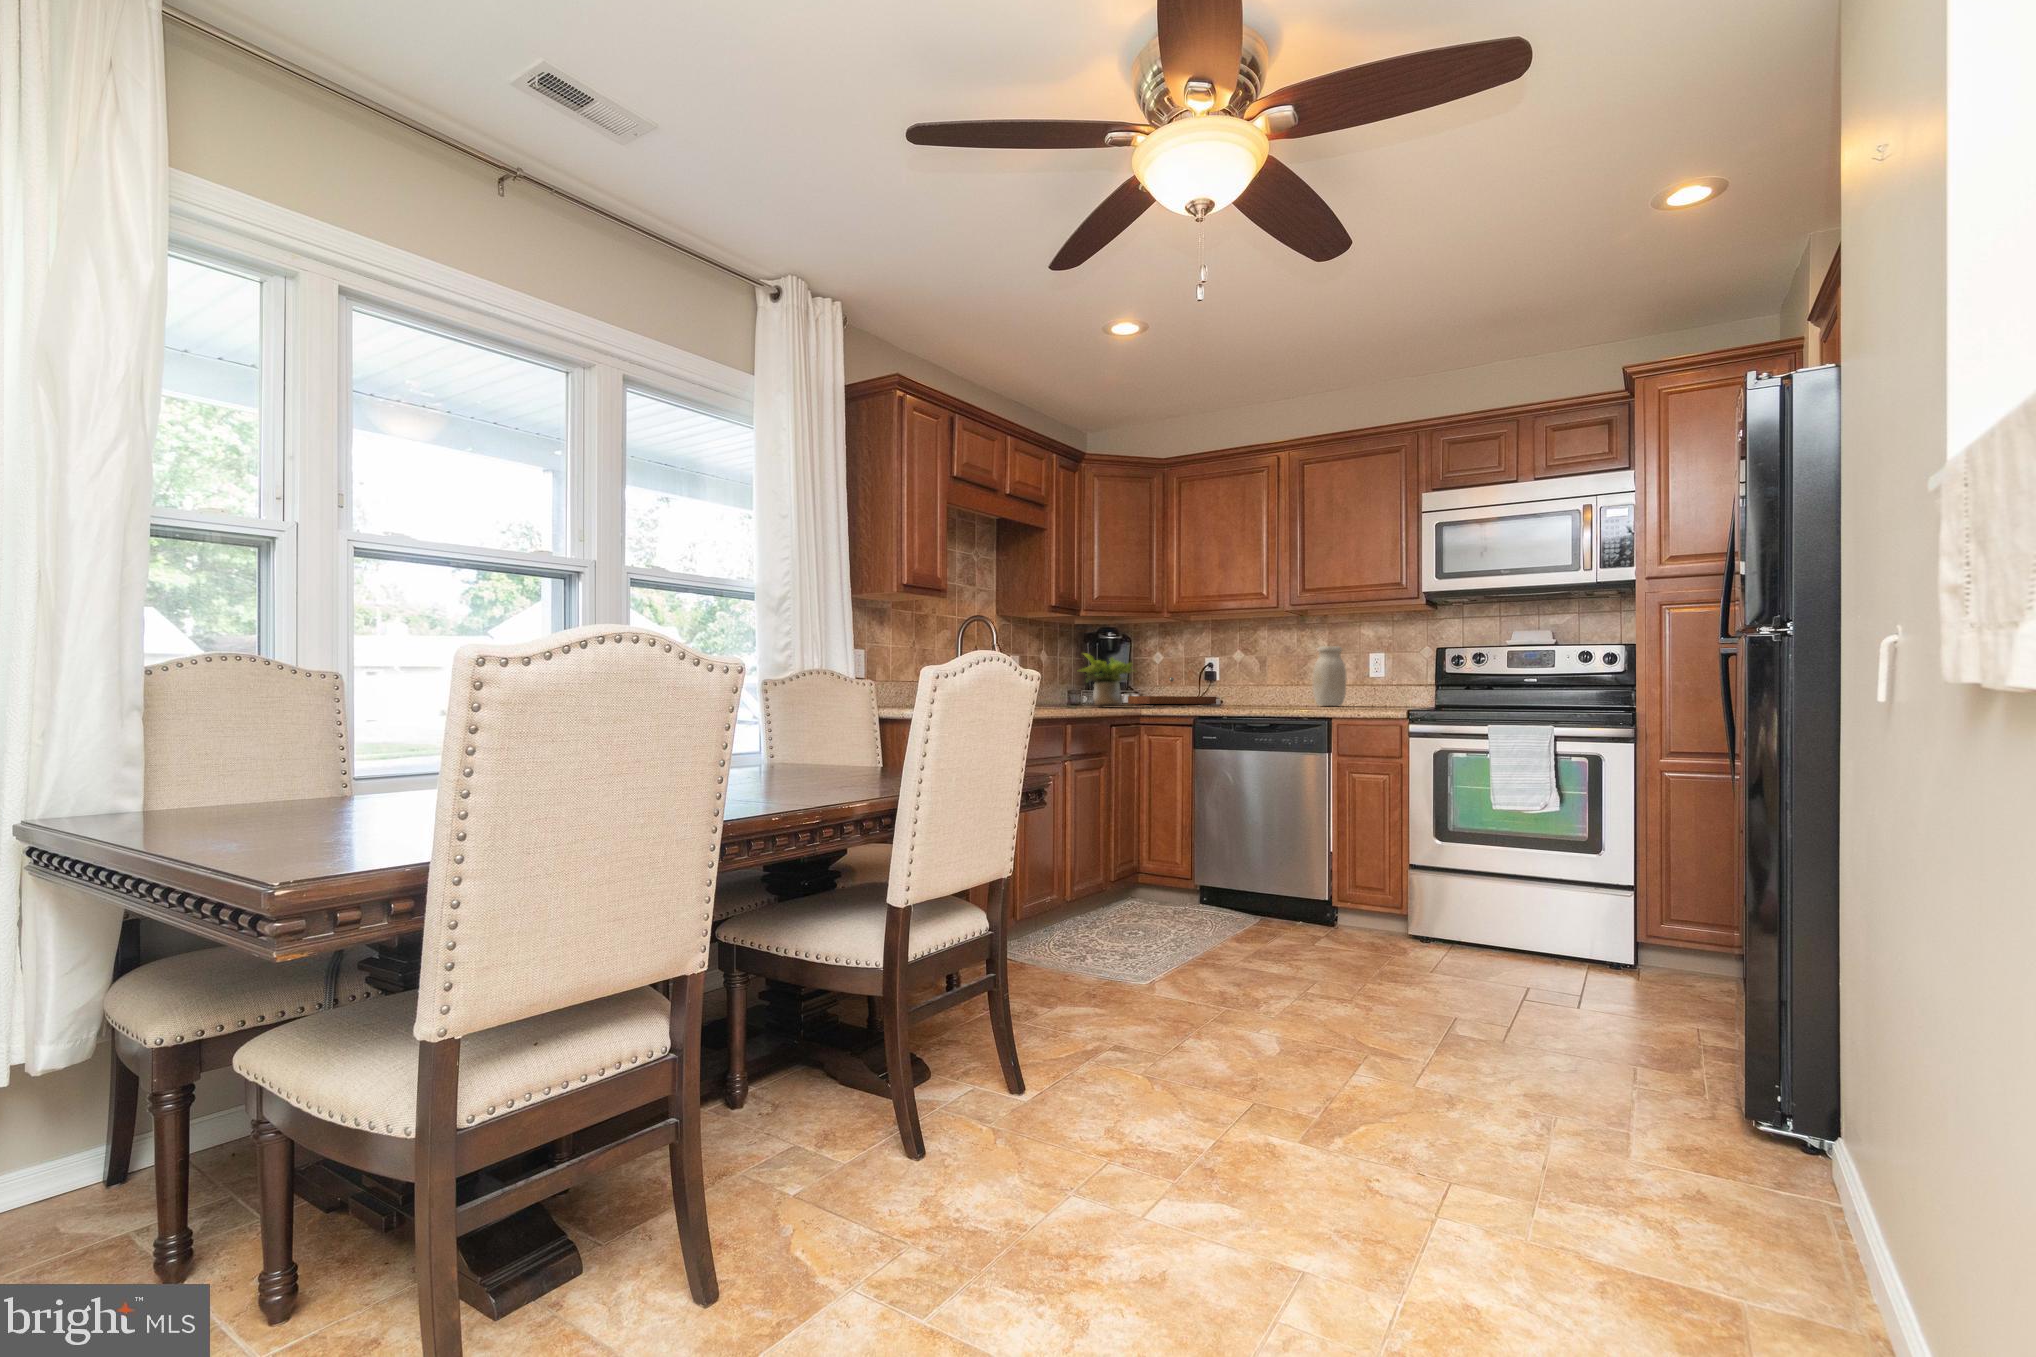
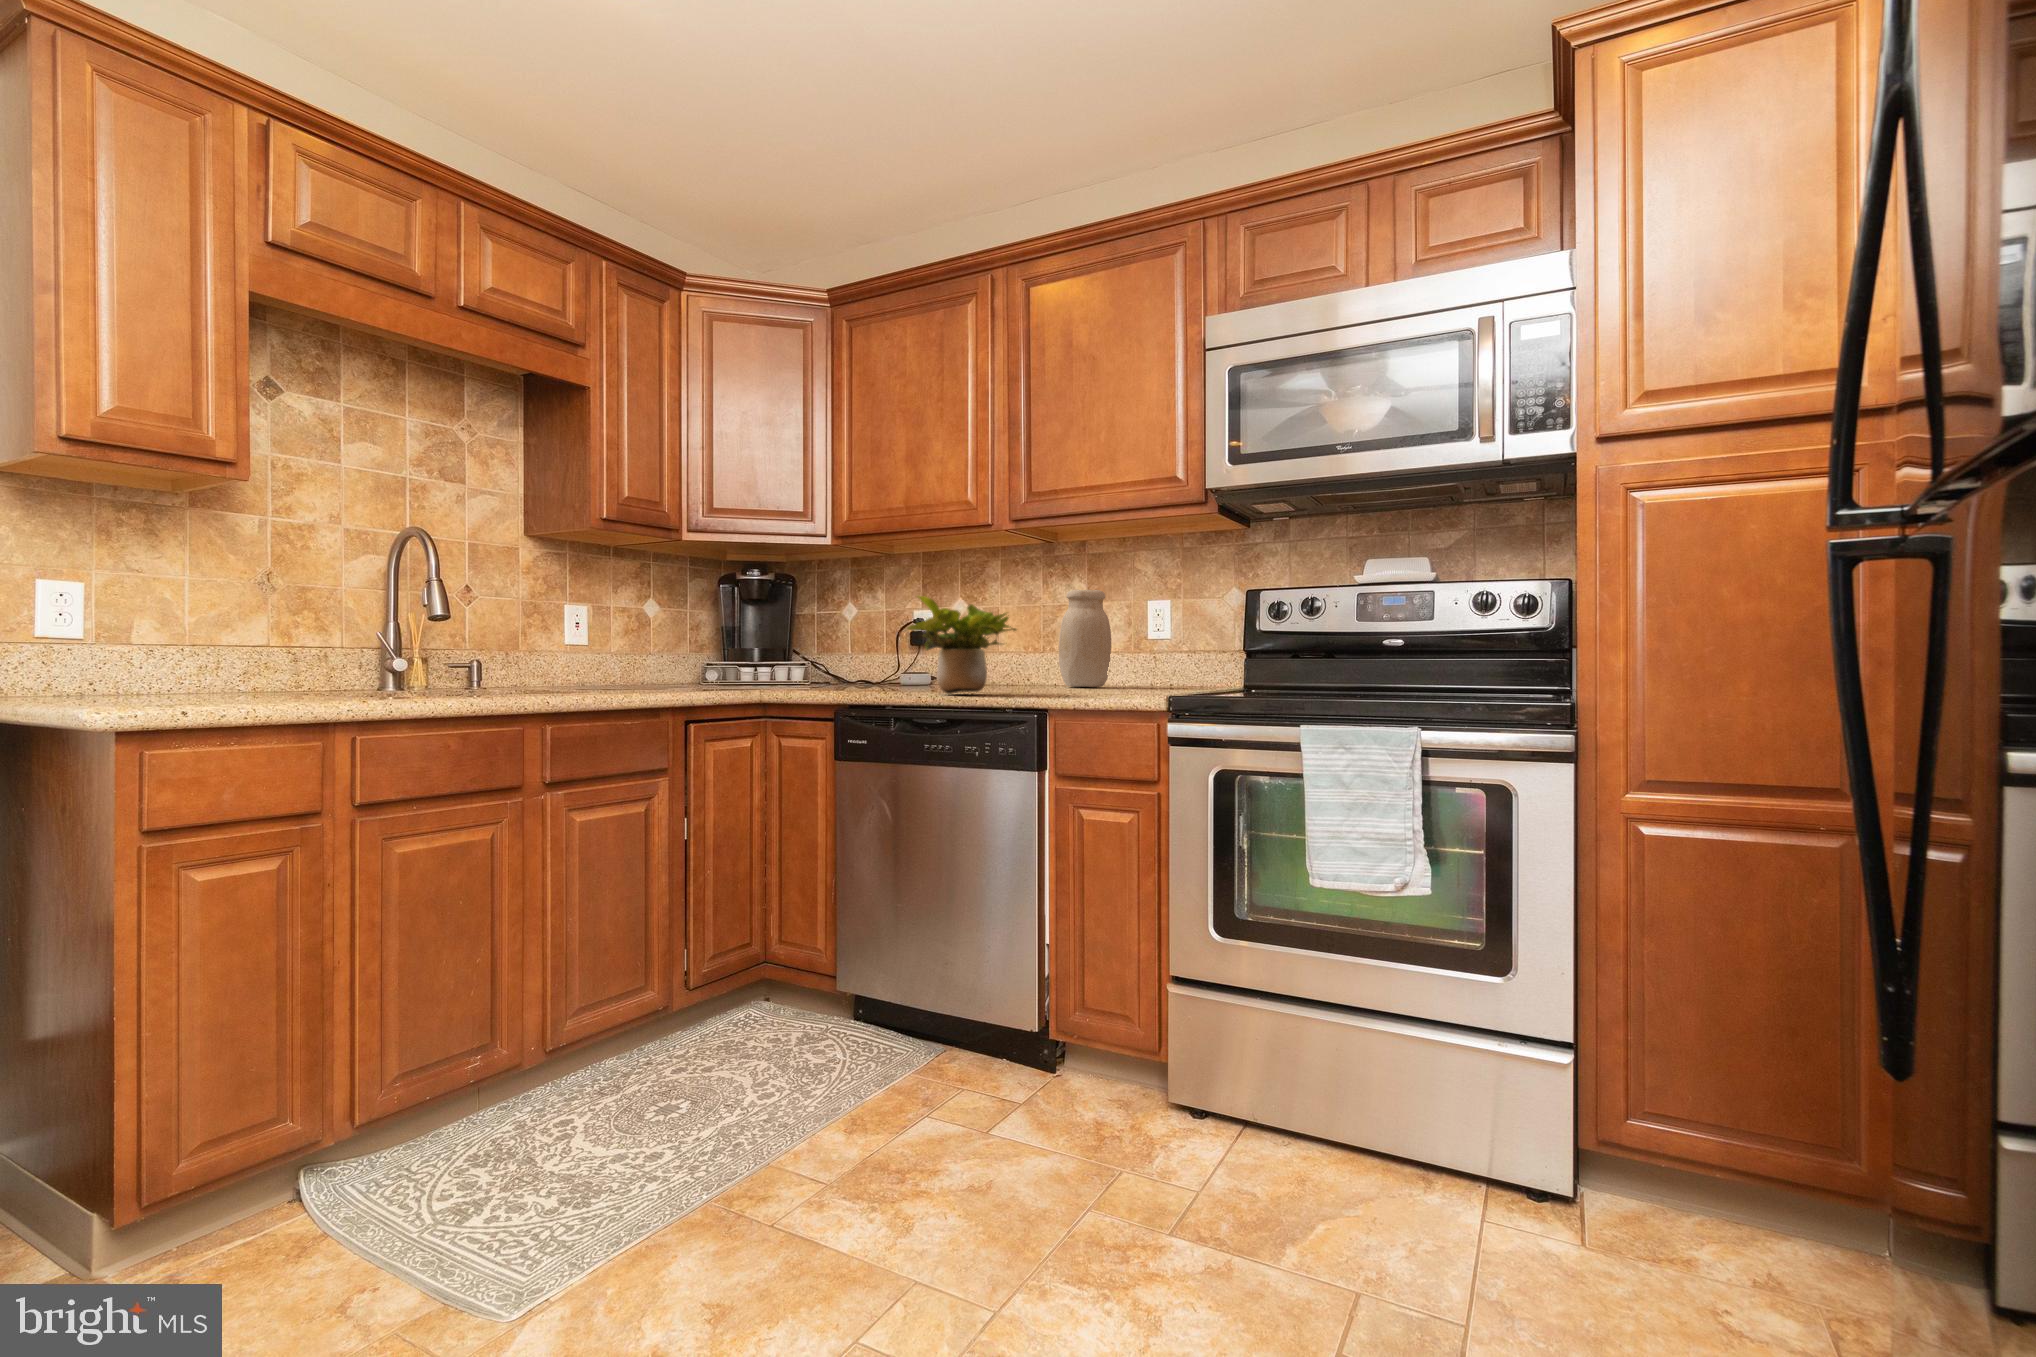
potted plant: present [1079,653,1135,707] -> present [908,596,1016,694]
tray: present [1128,677,1216,704] -> none [769,640,912,684]

